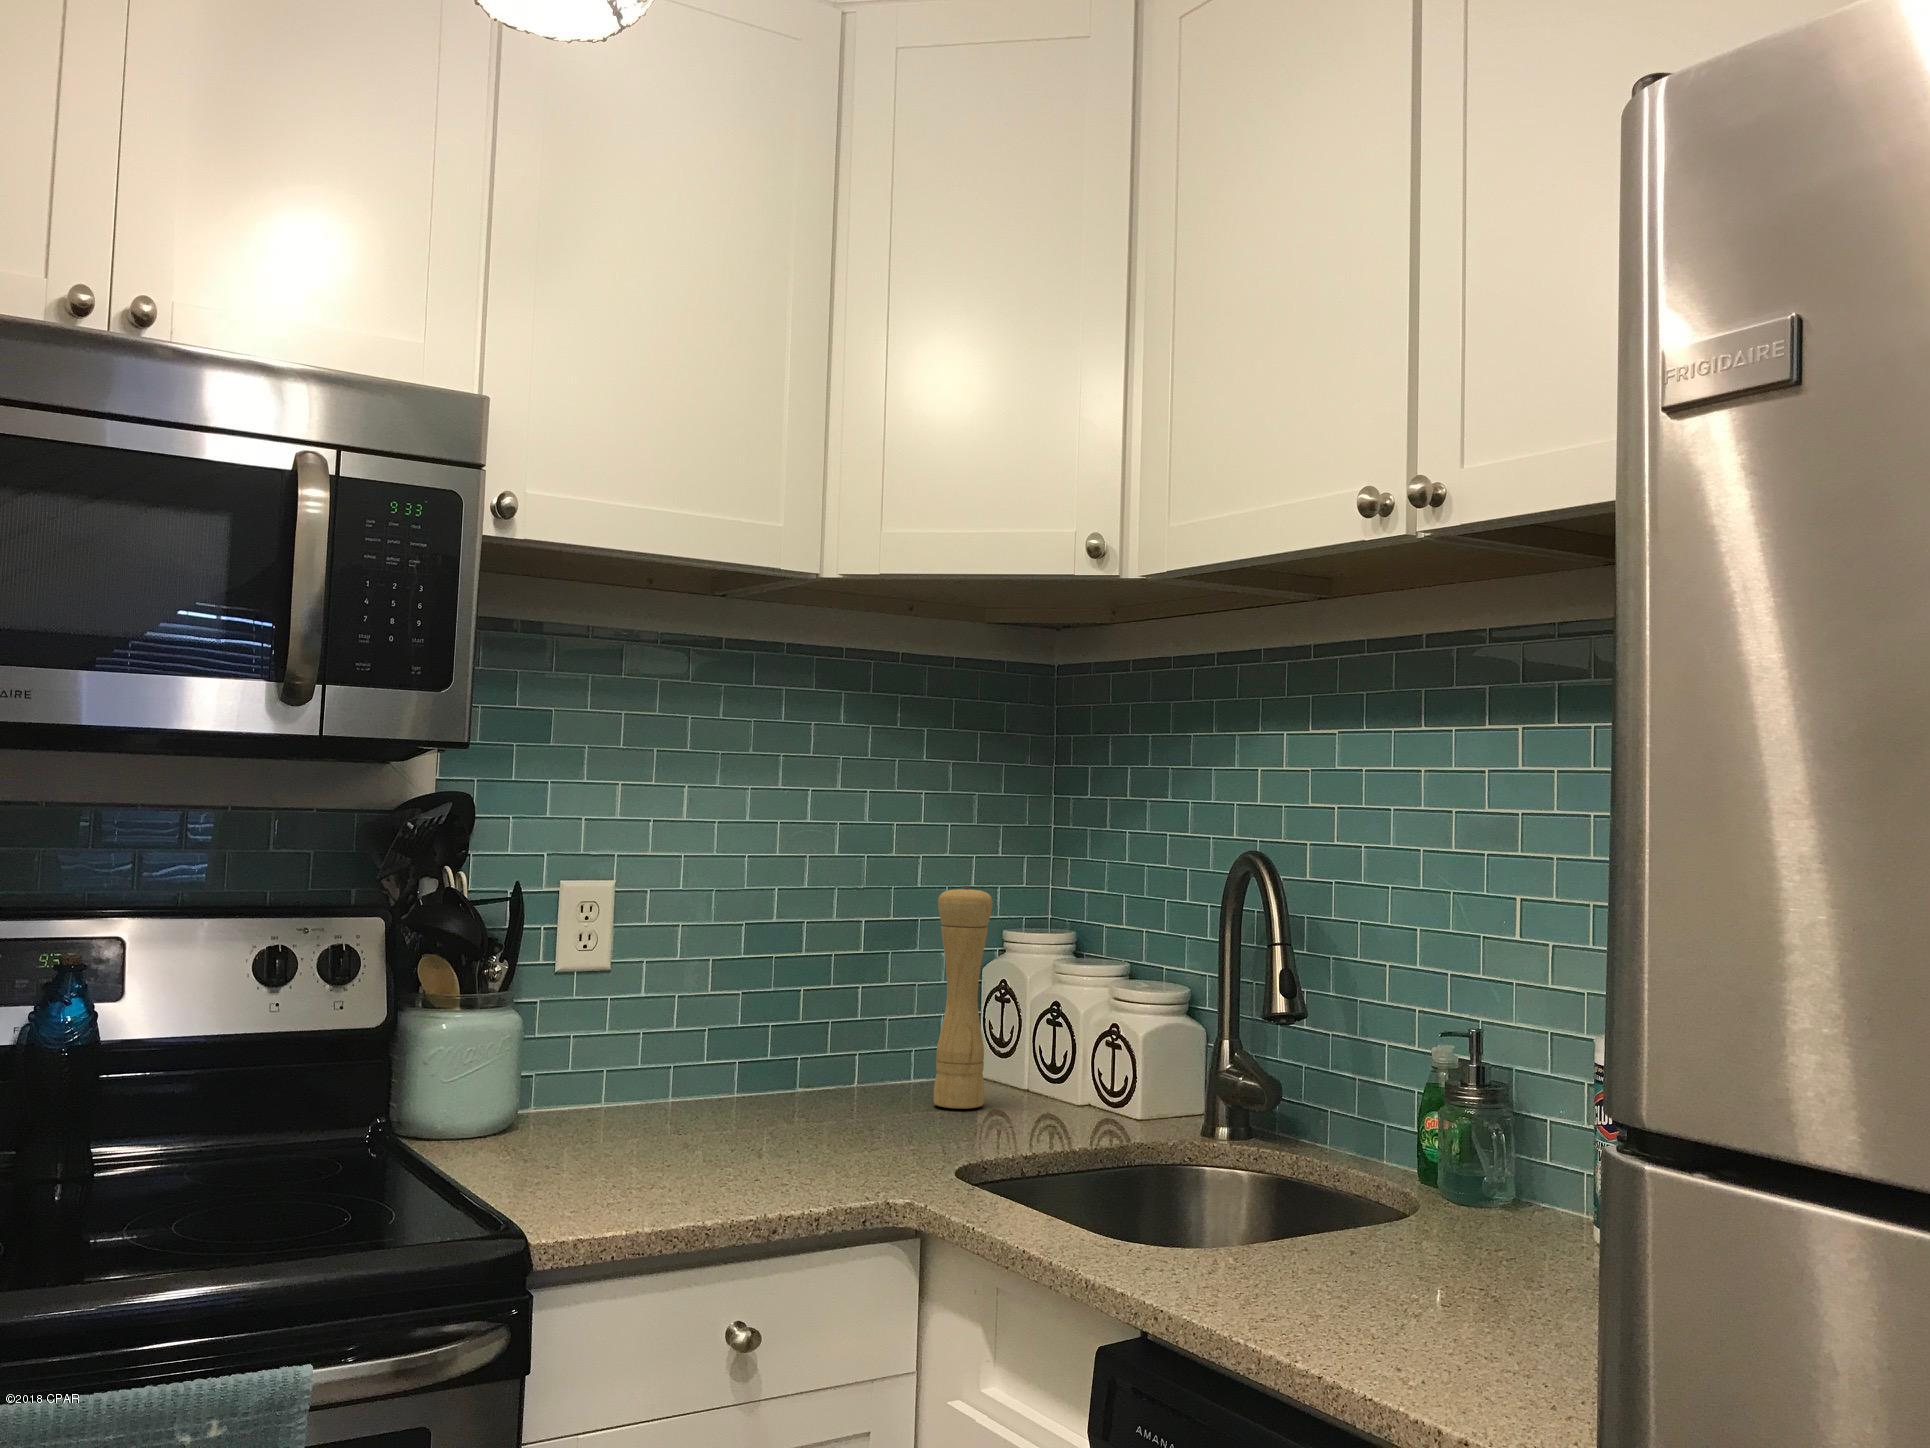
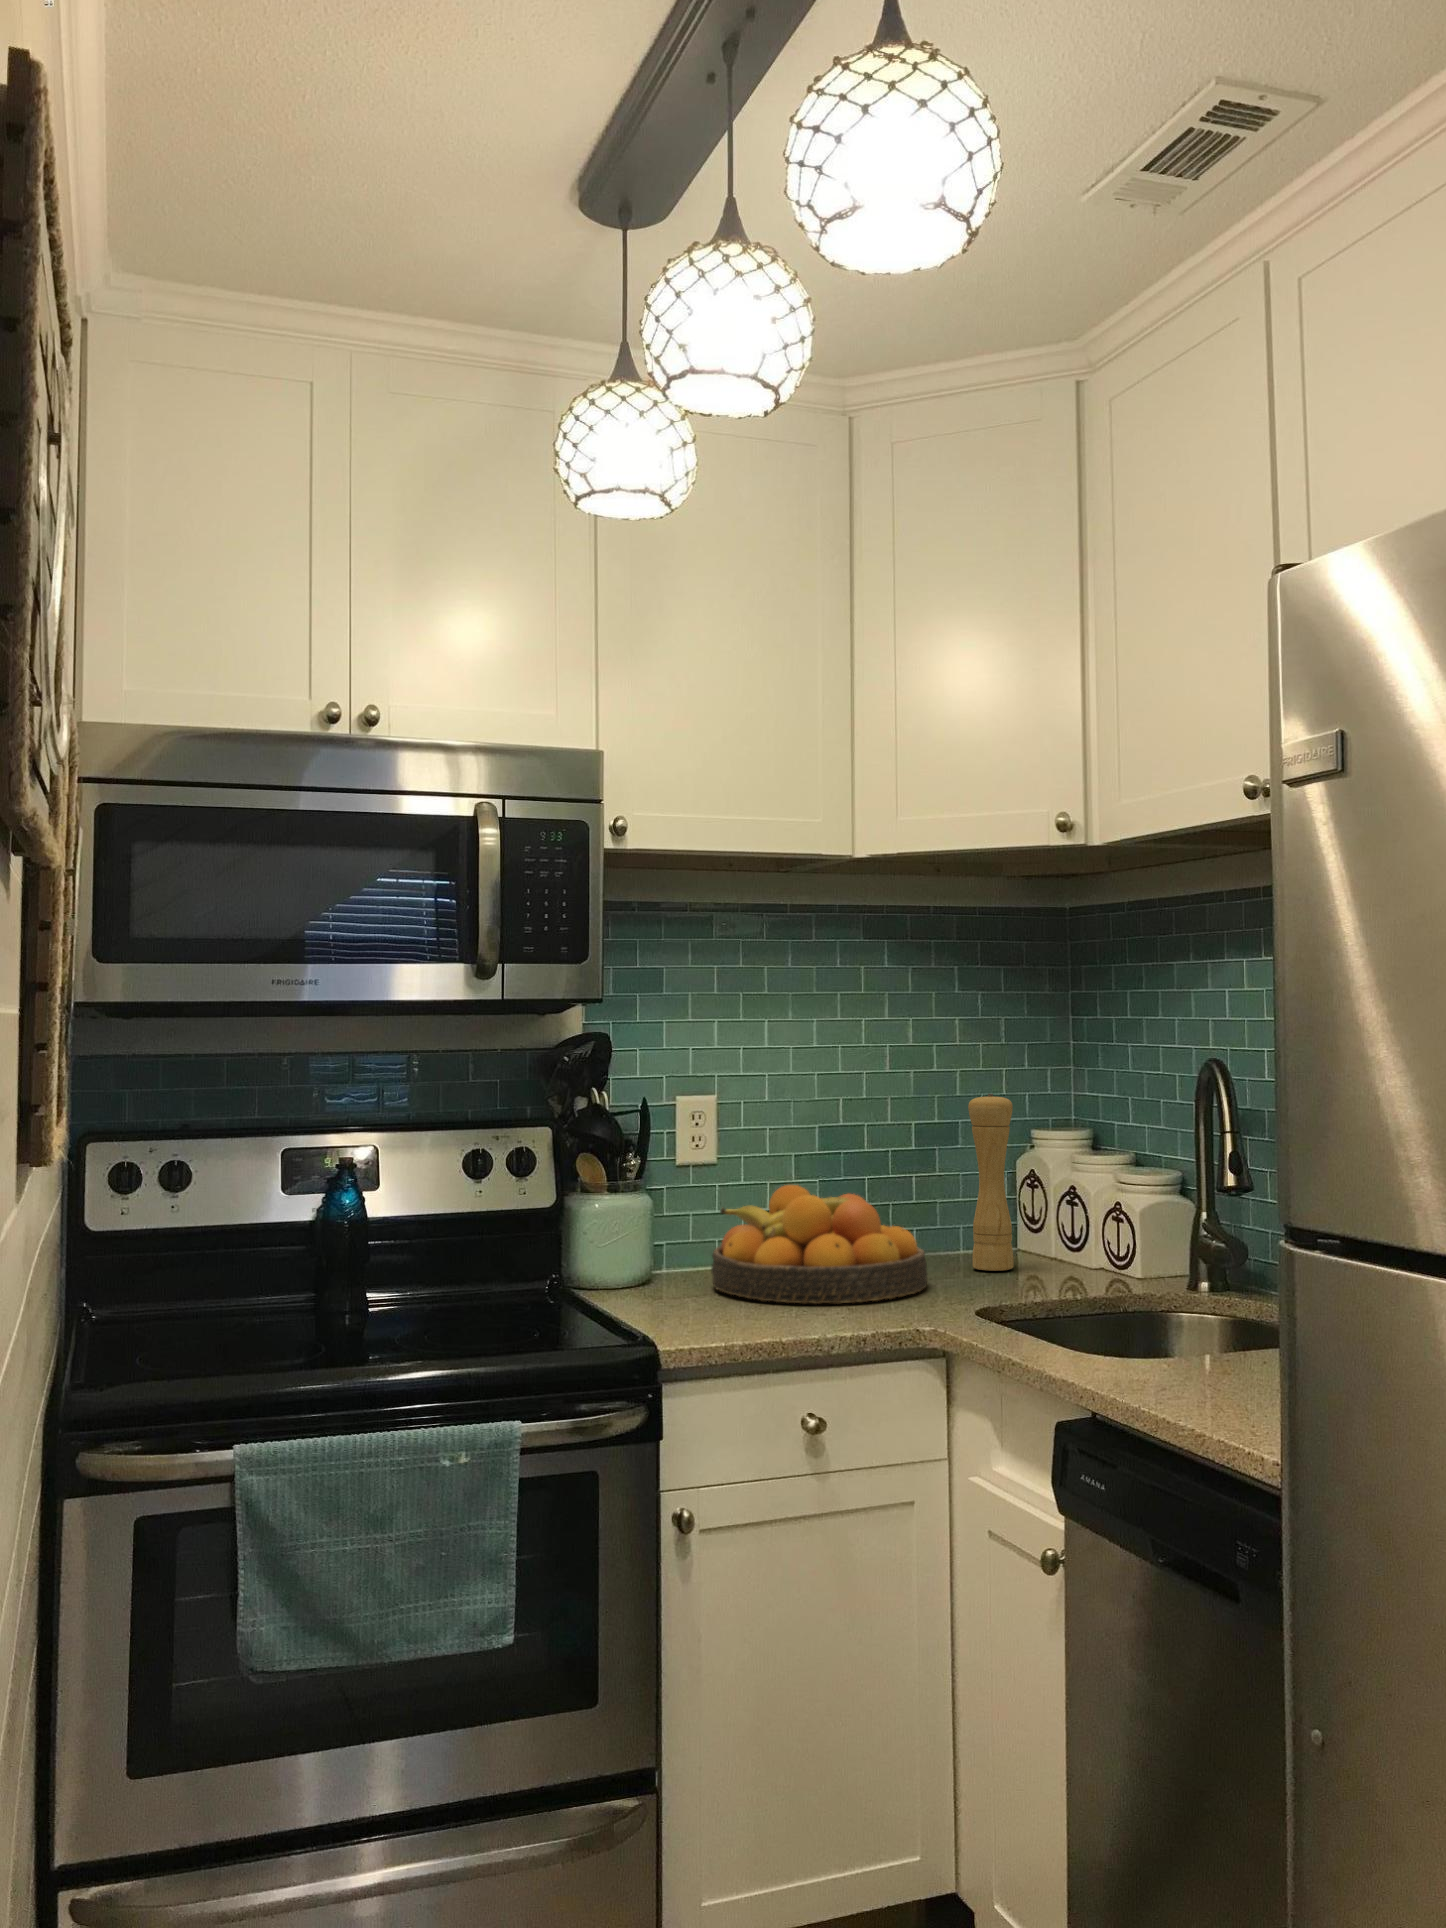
fruit bowl: none [599,998,885,1162] -> present [711,1185,928,1304]

